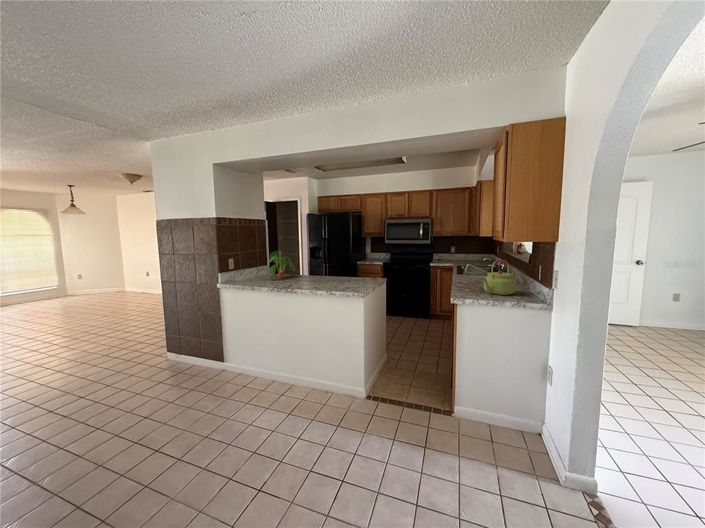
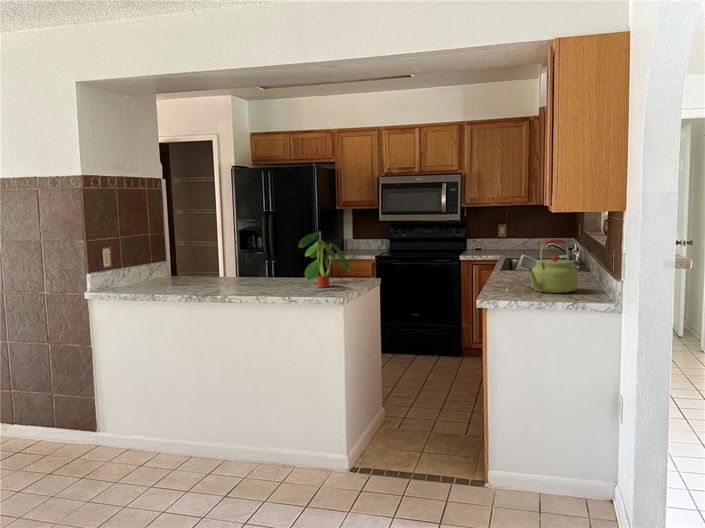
plant: present [269,251,295,278] -> present [299,232,350,287]

